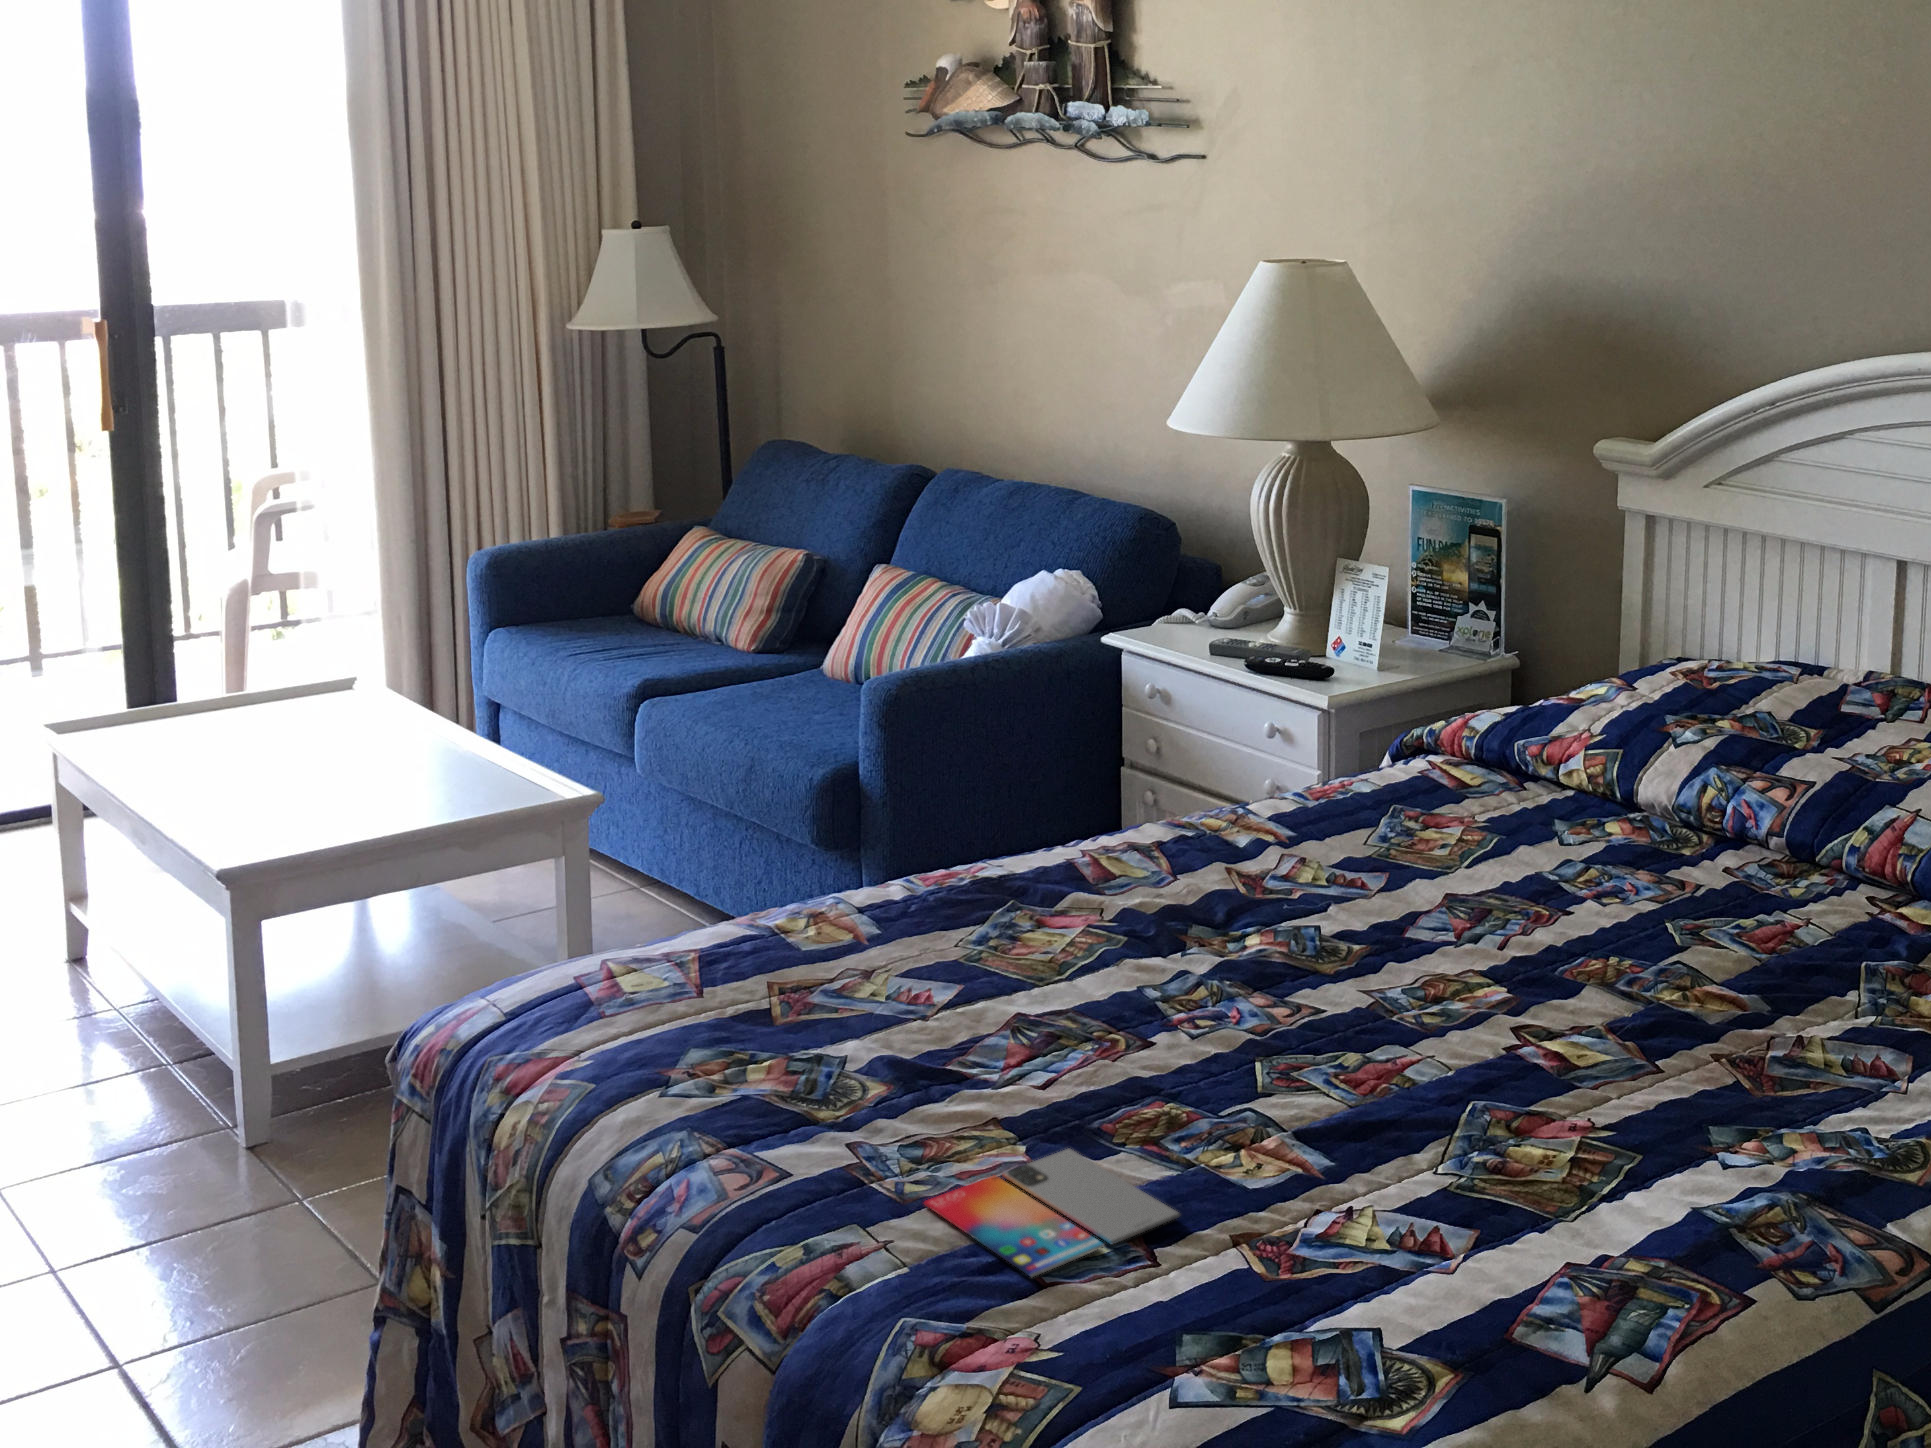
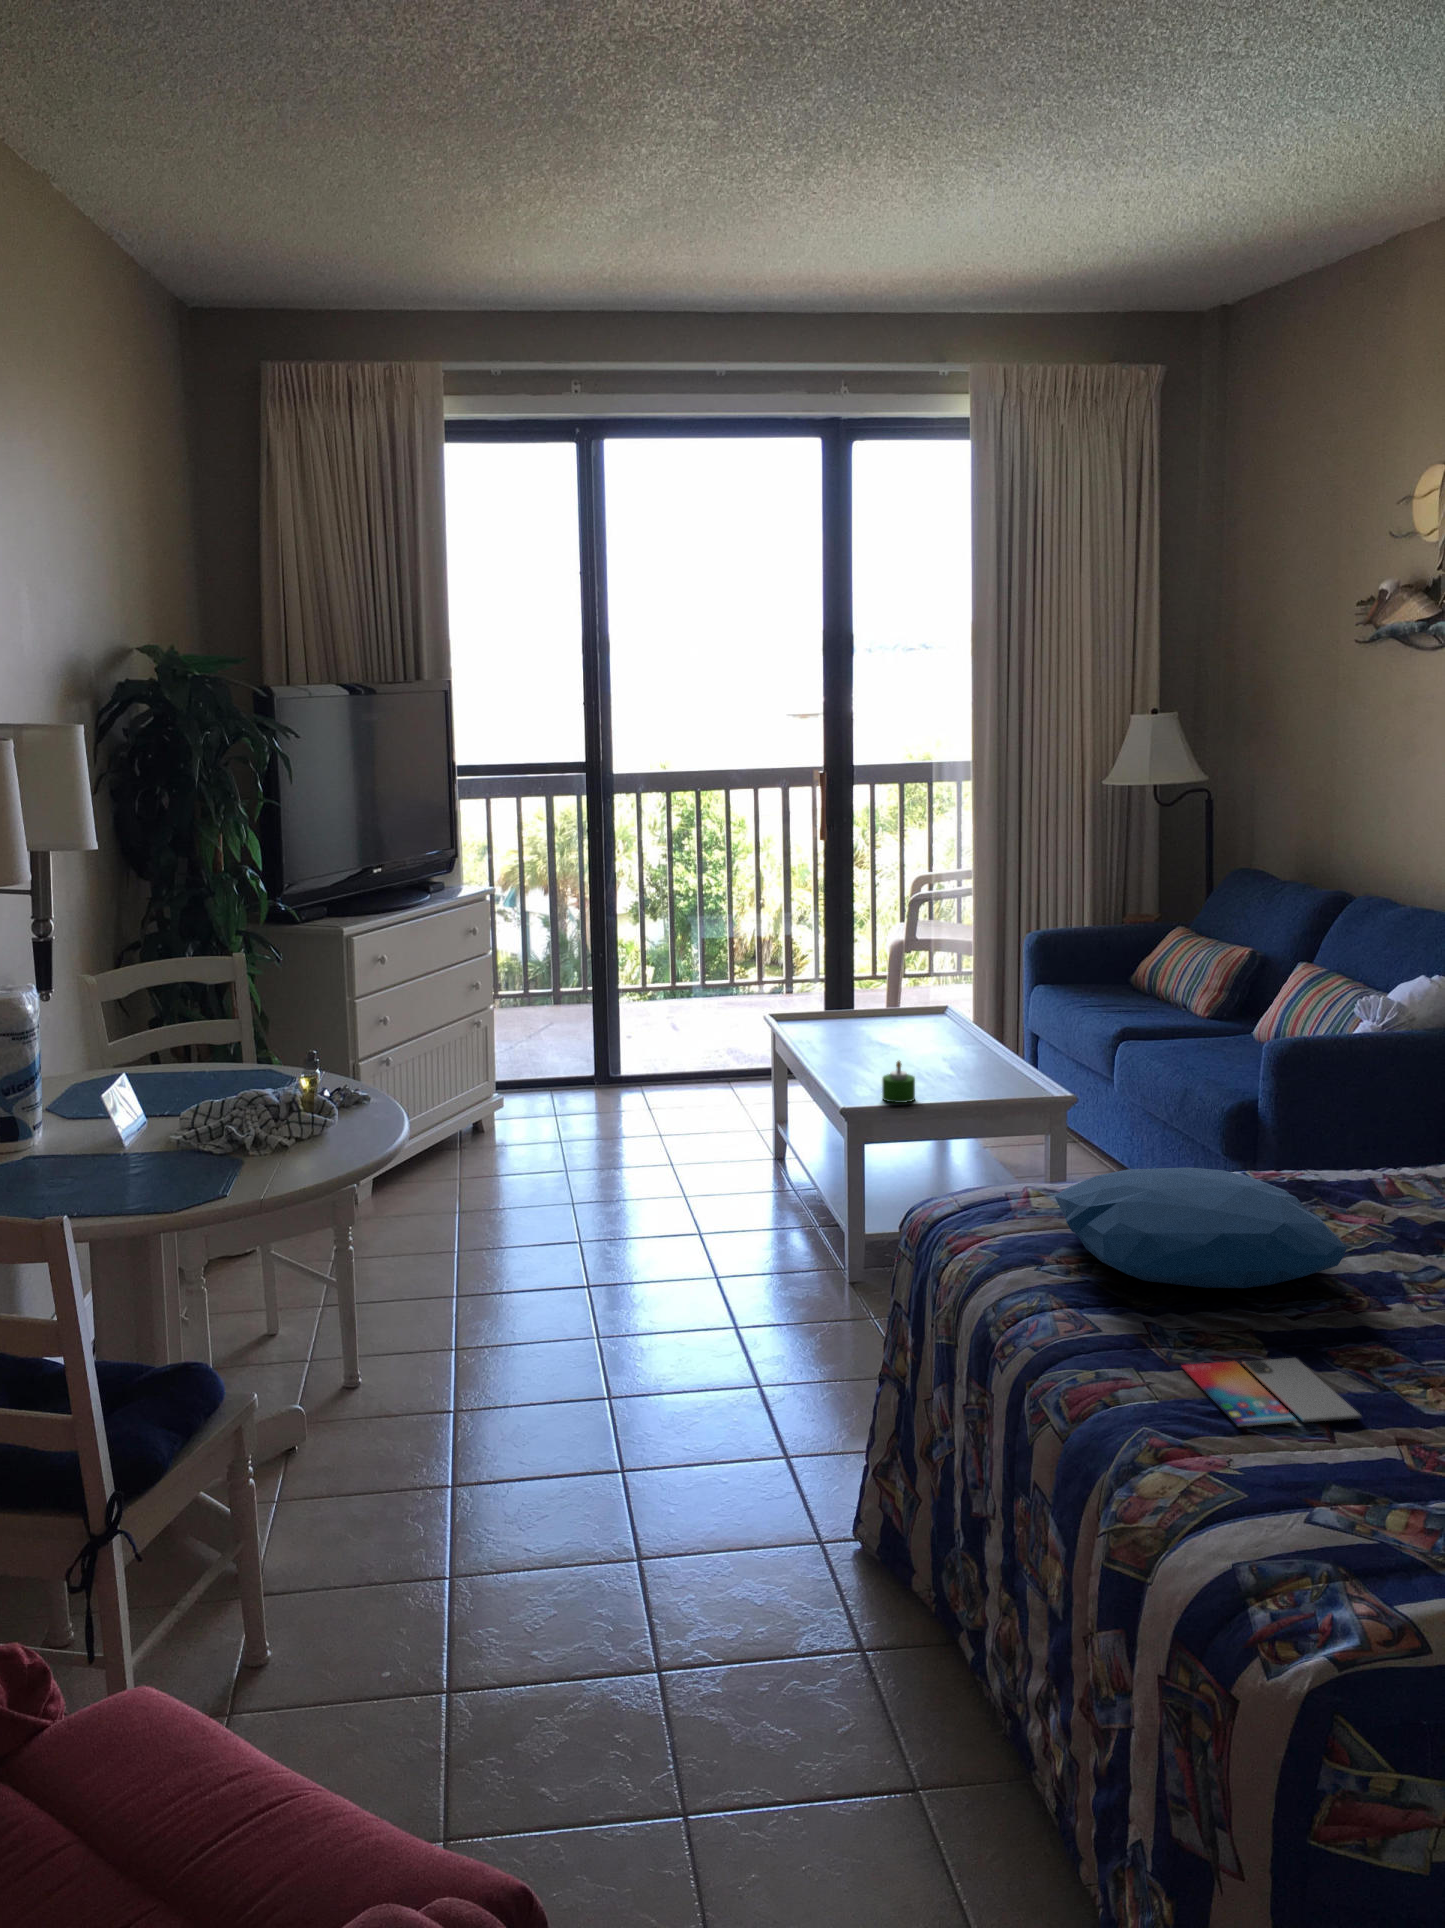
candle: none [278,778,338,848] -> present [882,1061,915,1103]
pillow: none [664,888,1093,1080] -> present [1055,1167,1347,1288]

